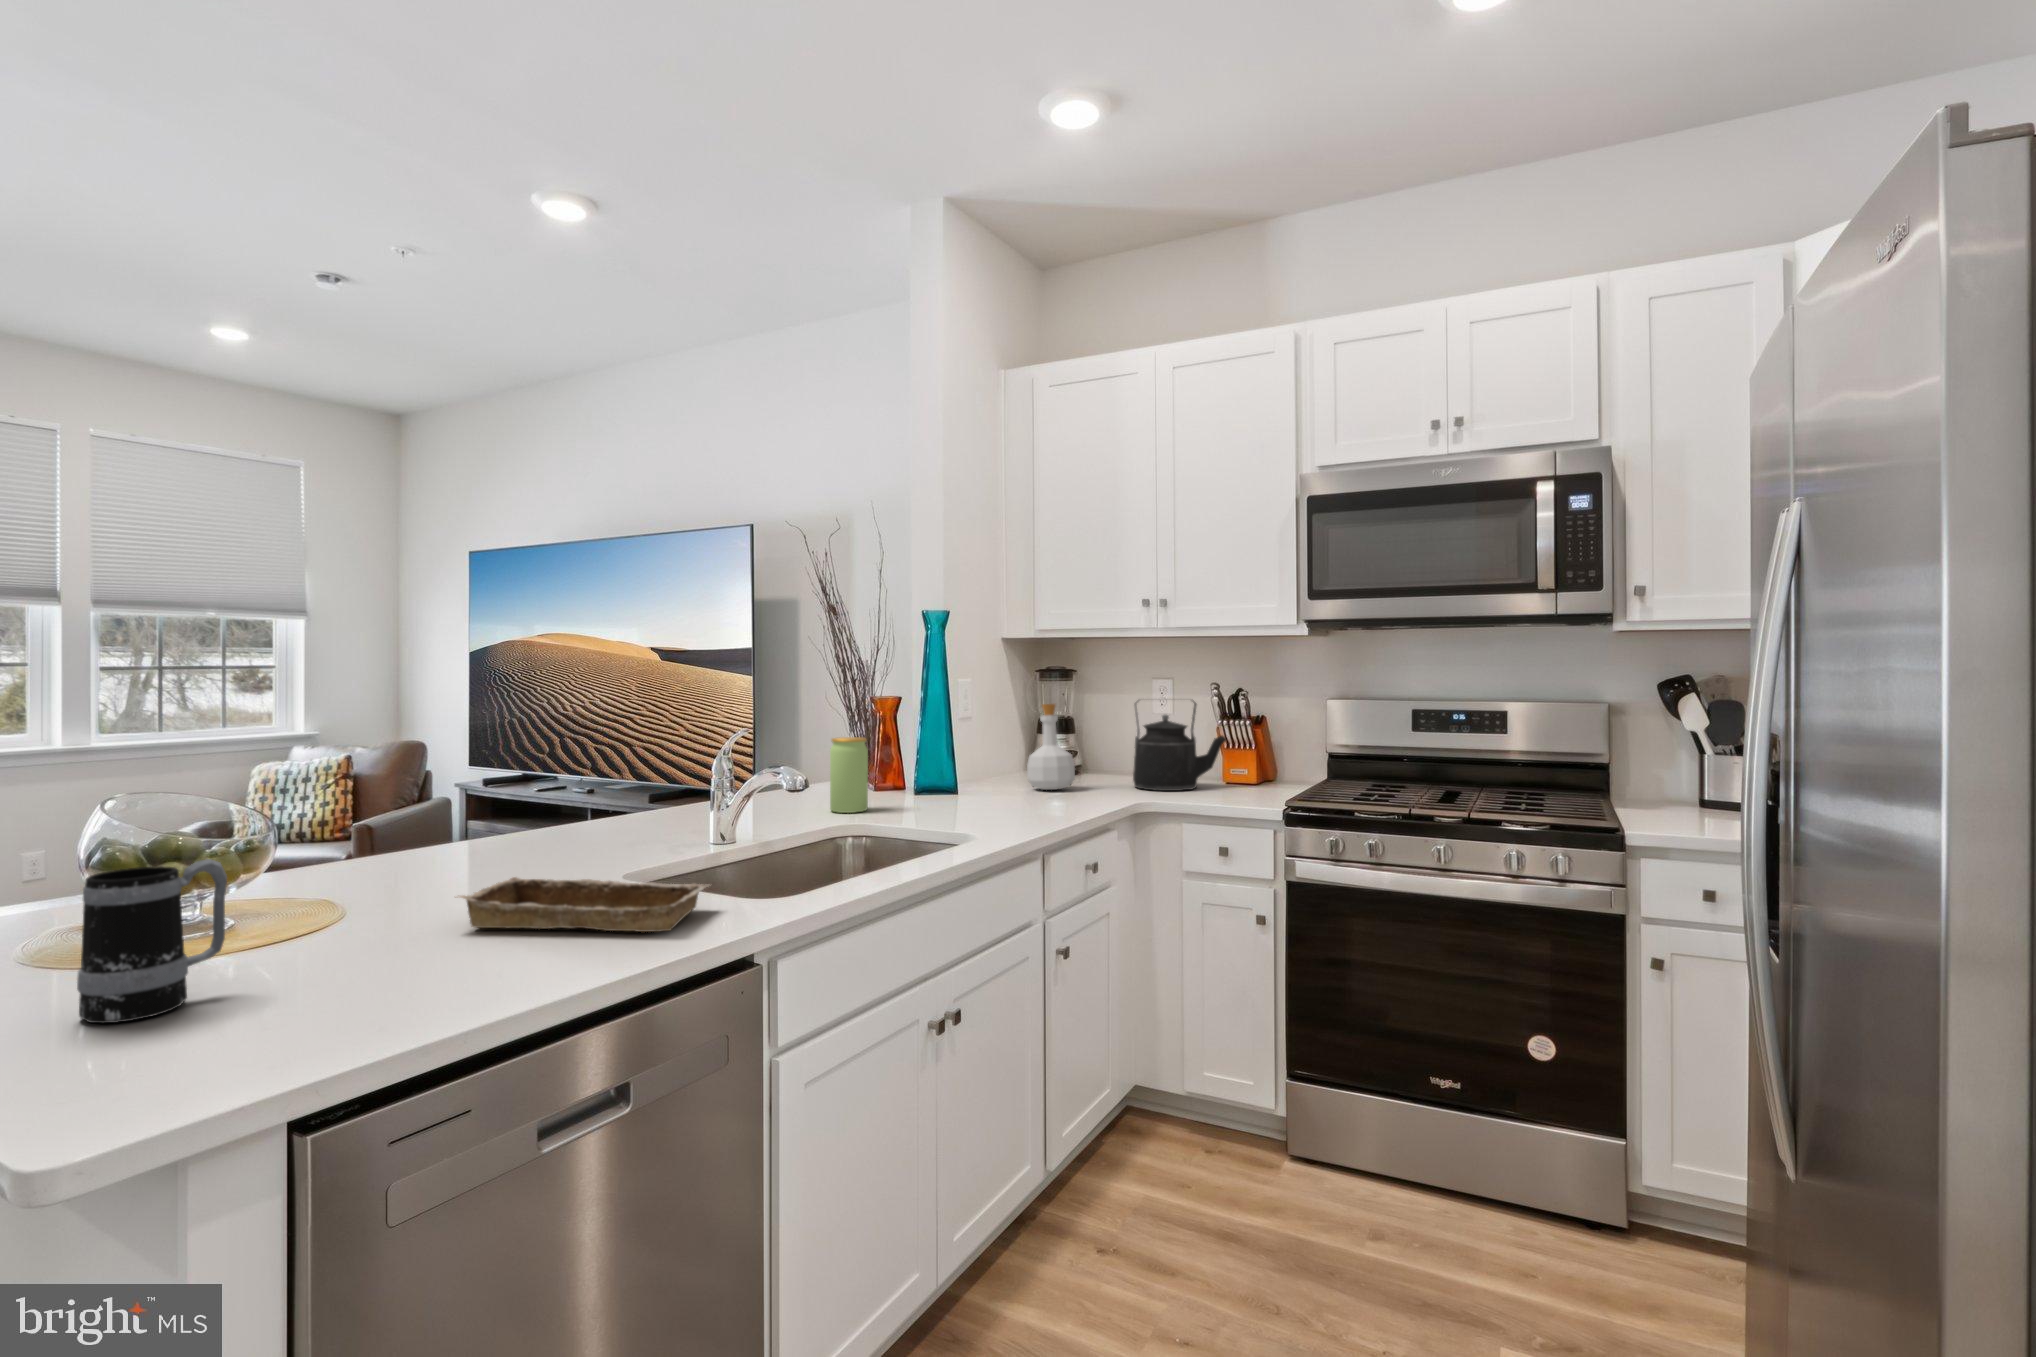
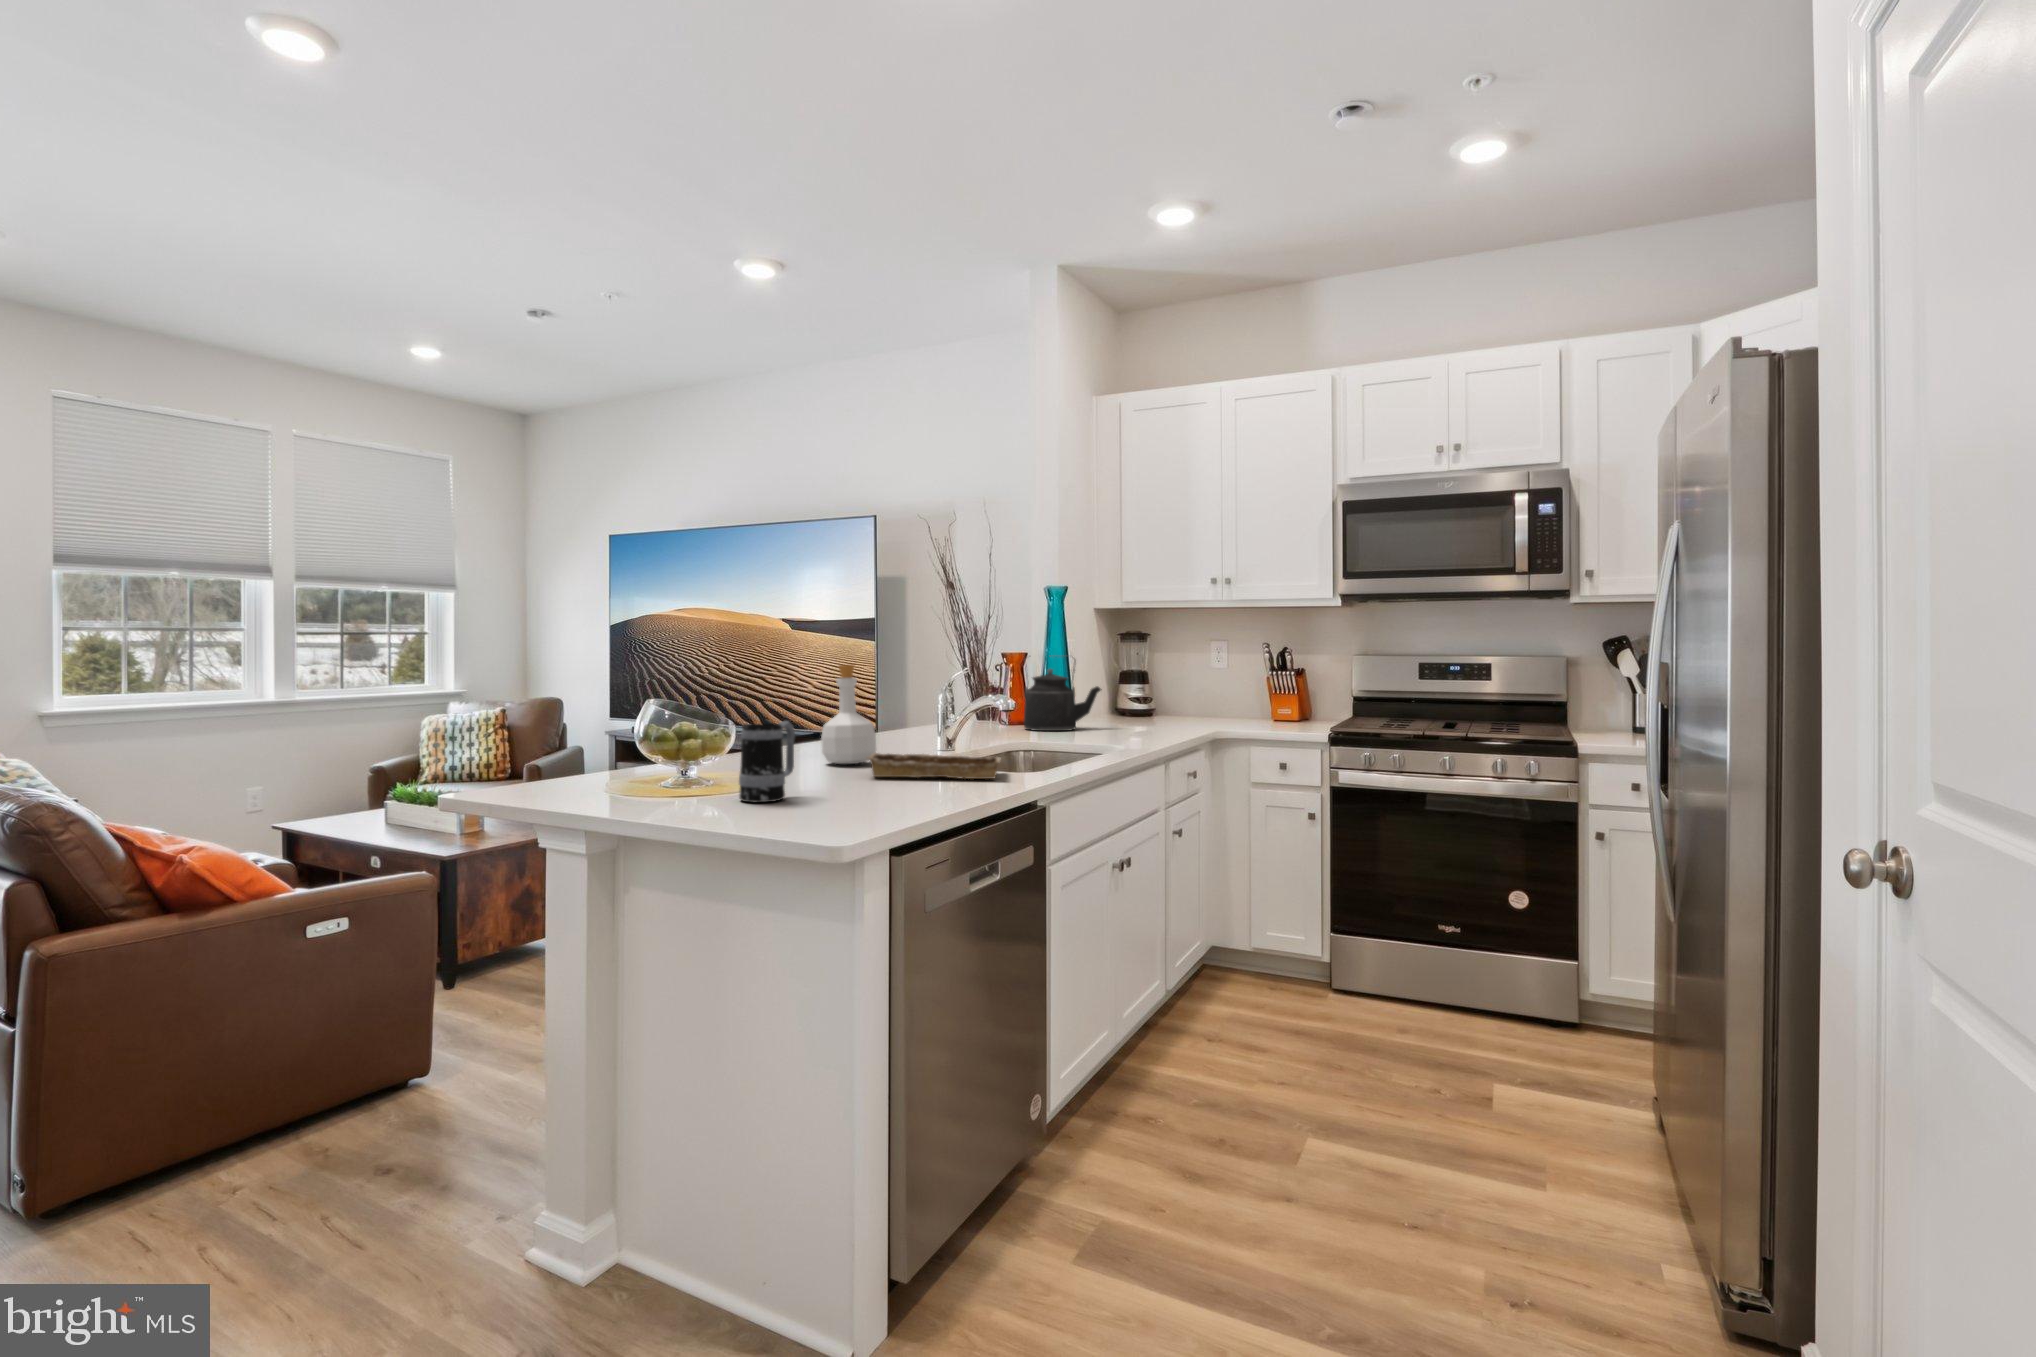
kettle: present [1133,700,1226,791] -> present [1024,661,1102,731]
bottle: present [1027,704,1075,790] -> present [821,664,876,764]
jar: present [830,737,868,813] -> none [995,680,1023,735]

